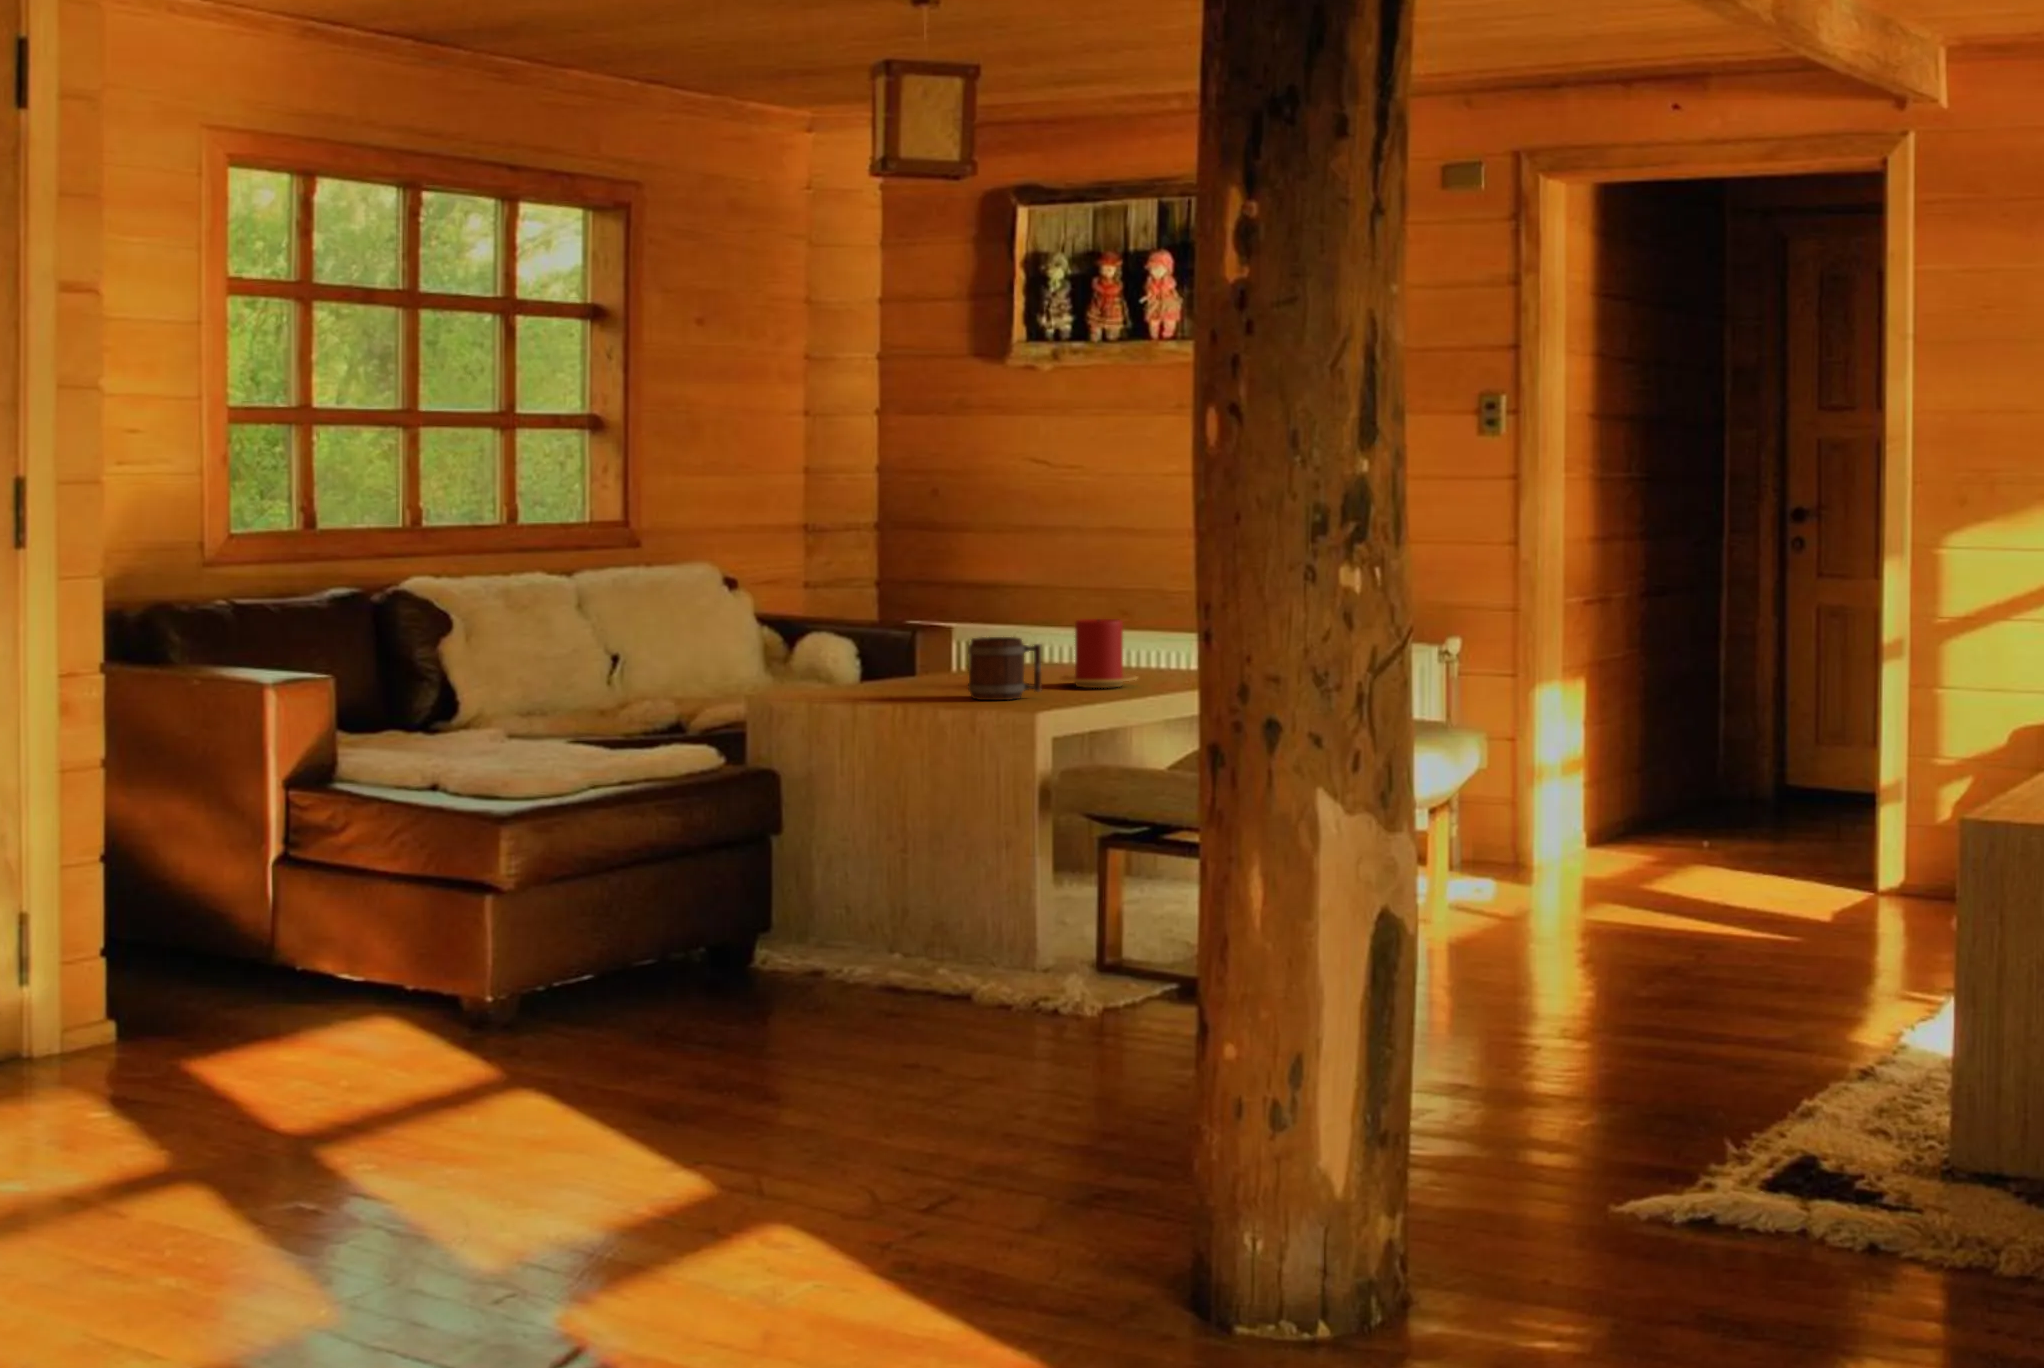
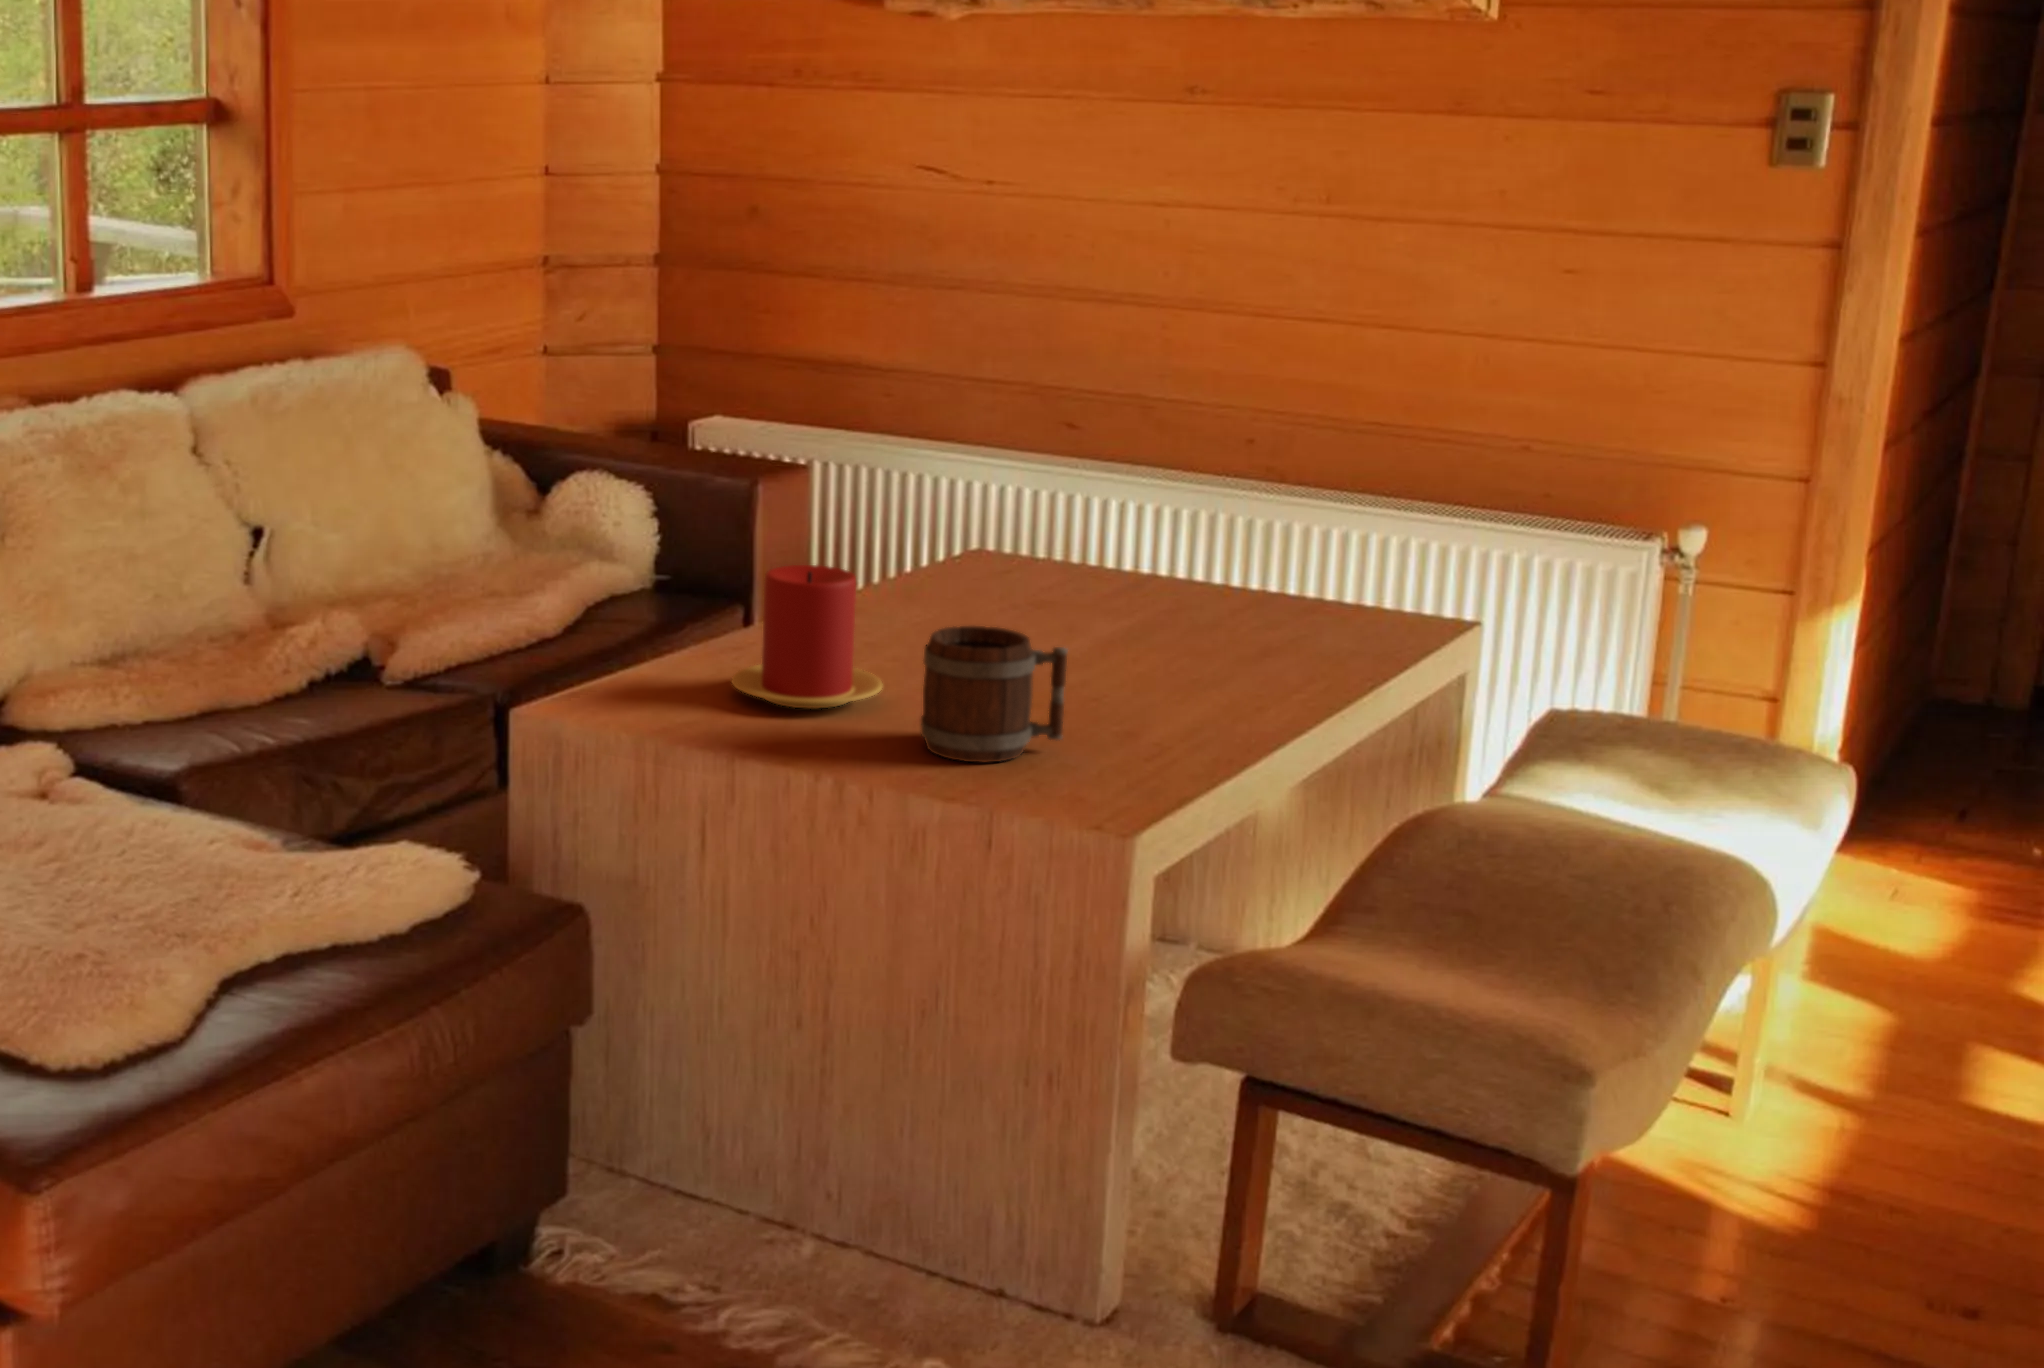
candle: present [1061,619,1137,688] -> present [732,565,882,708]

